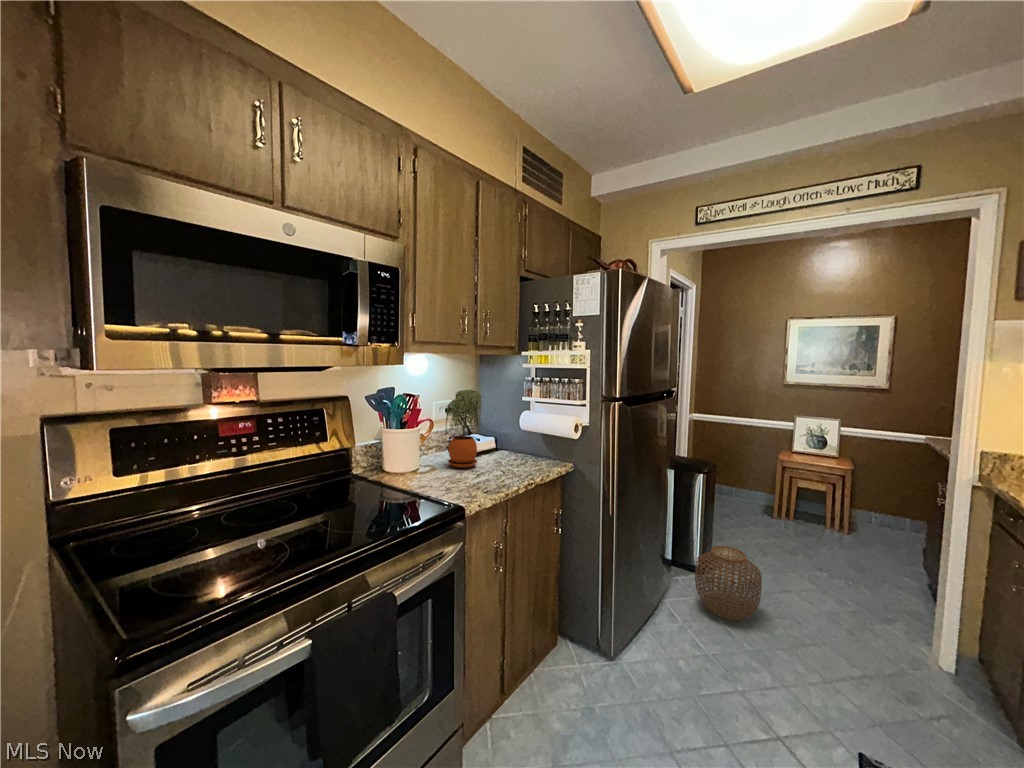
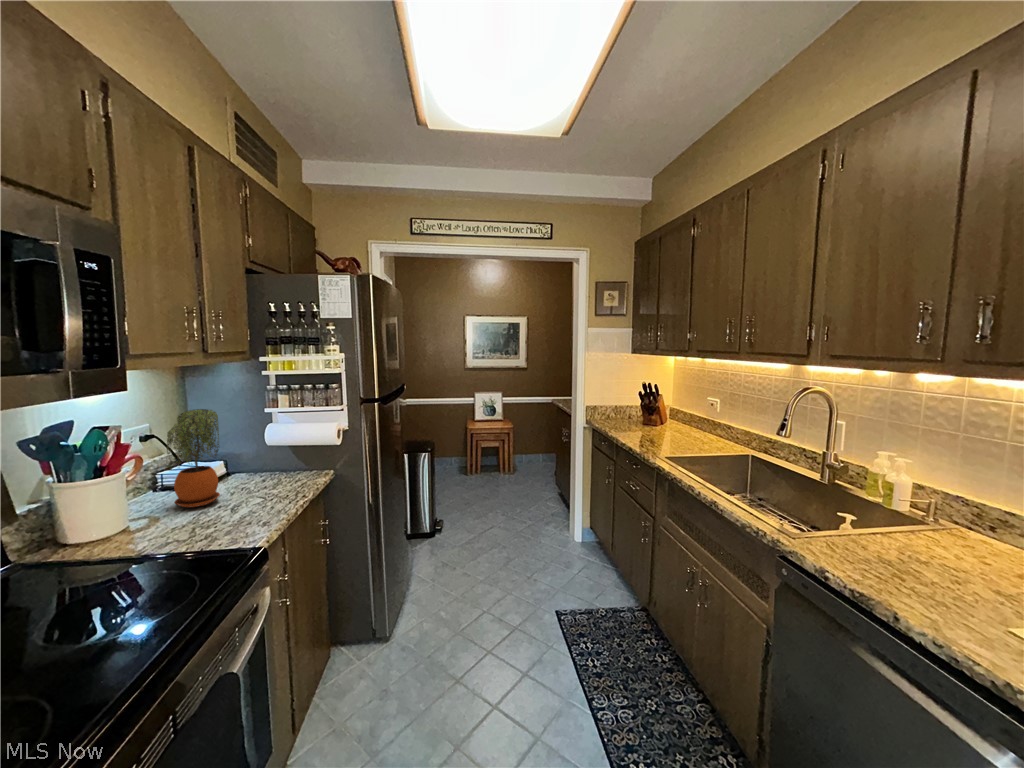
woven basket: present [695,546,762,621] -> none [433,508,481,567]

